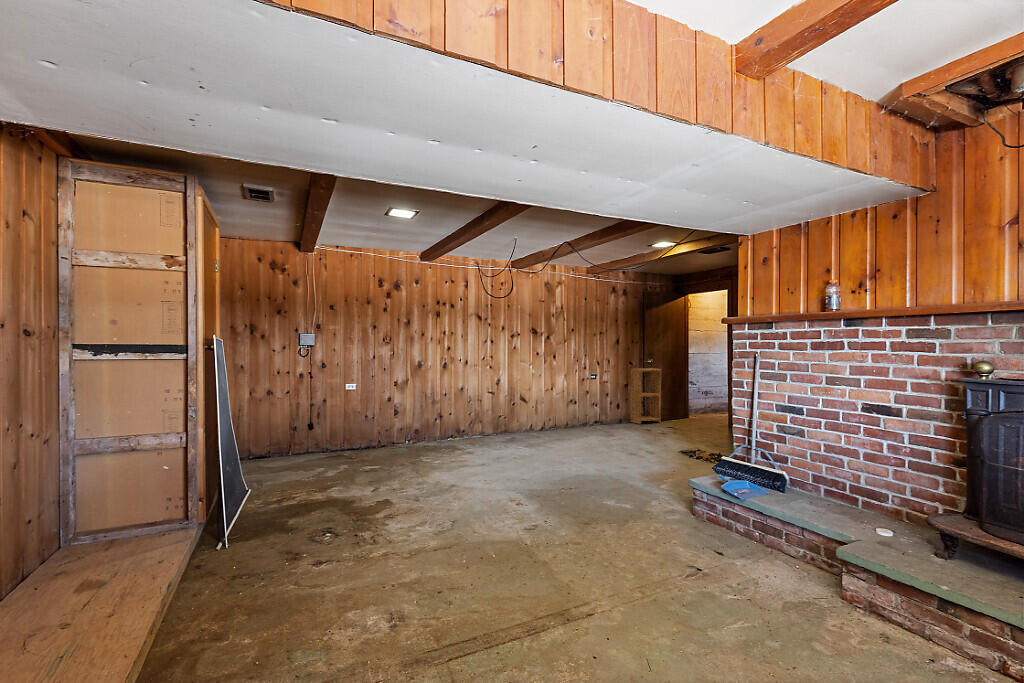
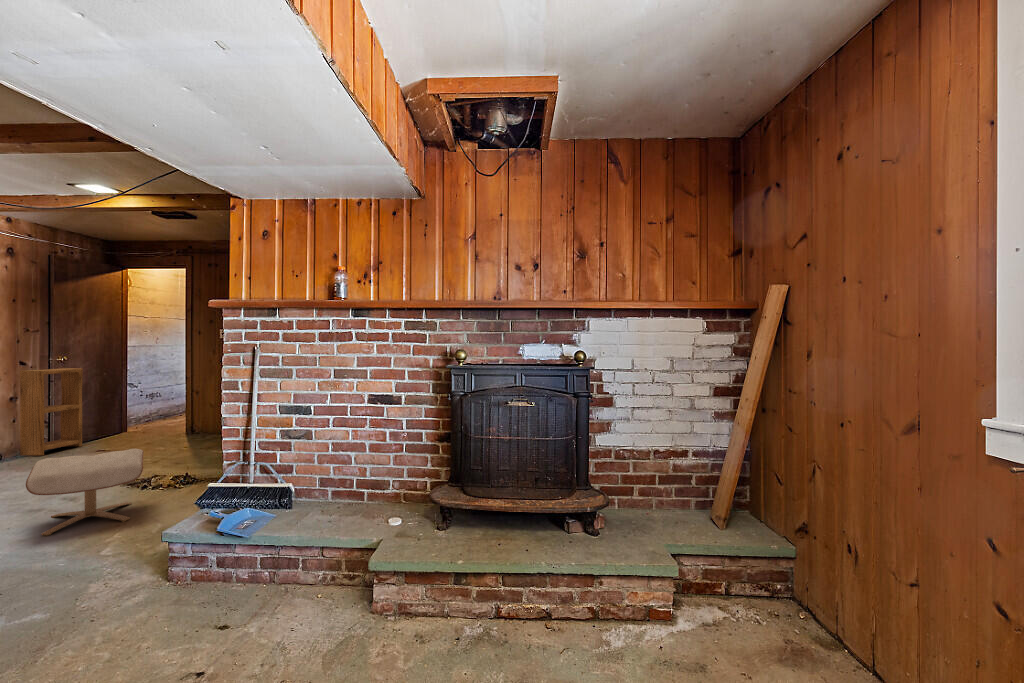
ottoman: none [628,422,689,473] -> present [26,449,143,535]

